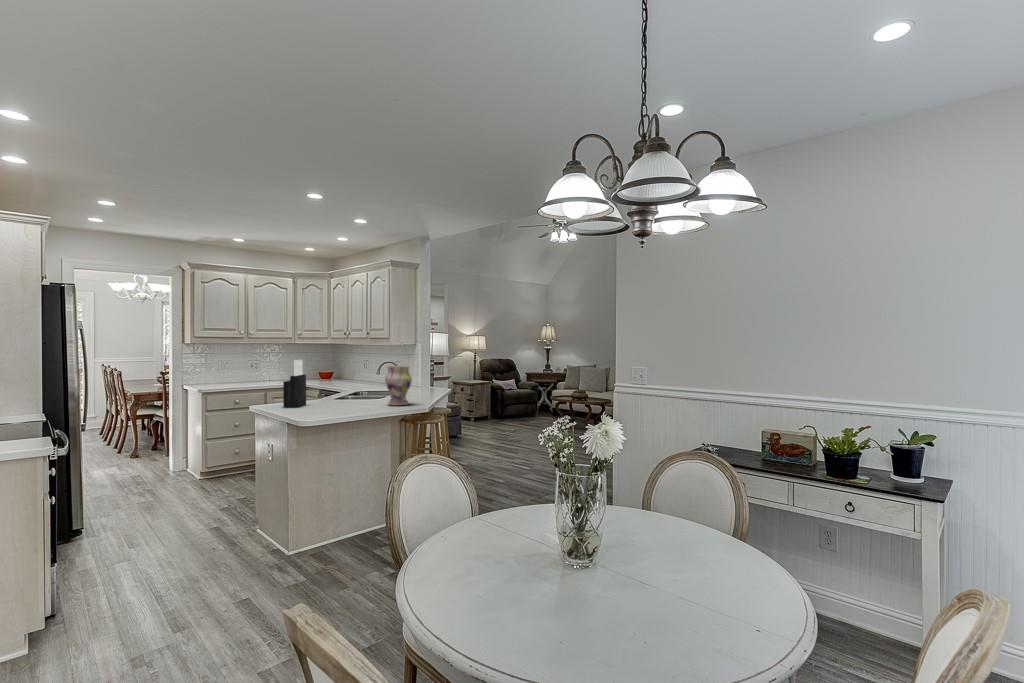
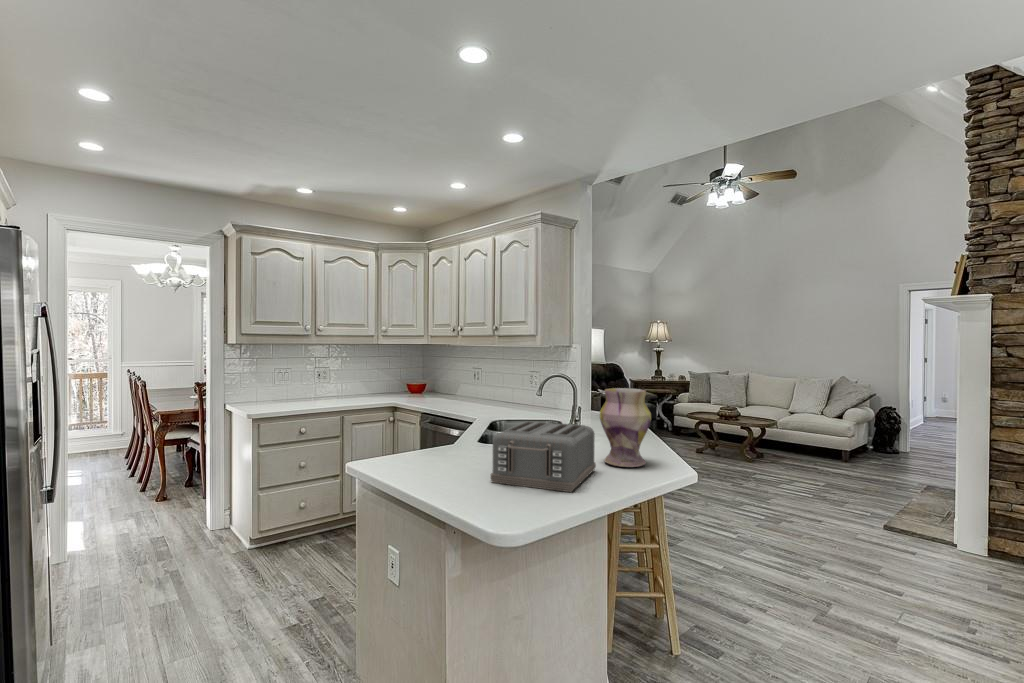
knife block: present [283,360,306,408] -> none [416,376,451,471]
toaster: none [316,382,377,412] -> present [491,421,596,492]

